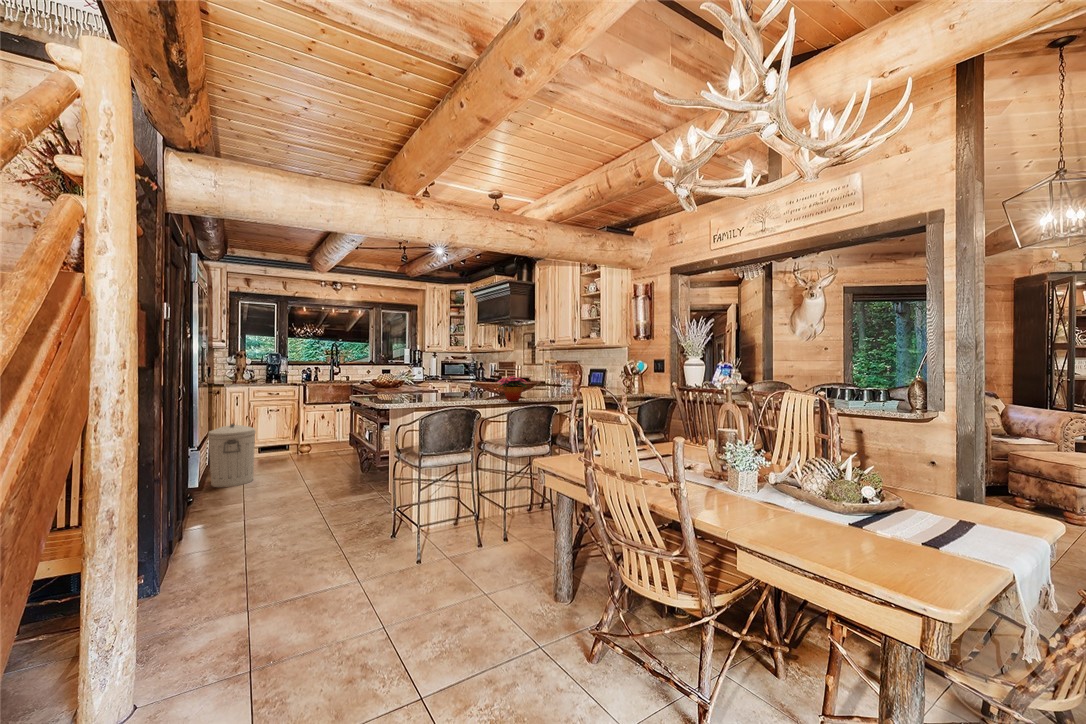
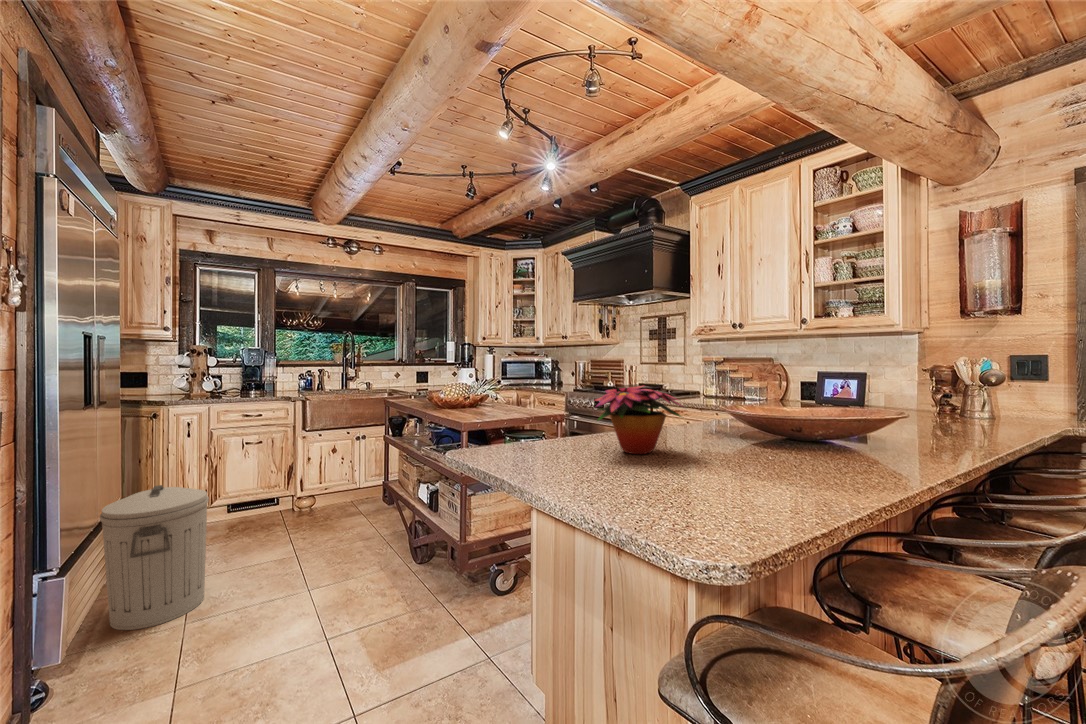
flower arrangement: present [498,376,527,401] -> present [596,386,683,454]

